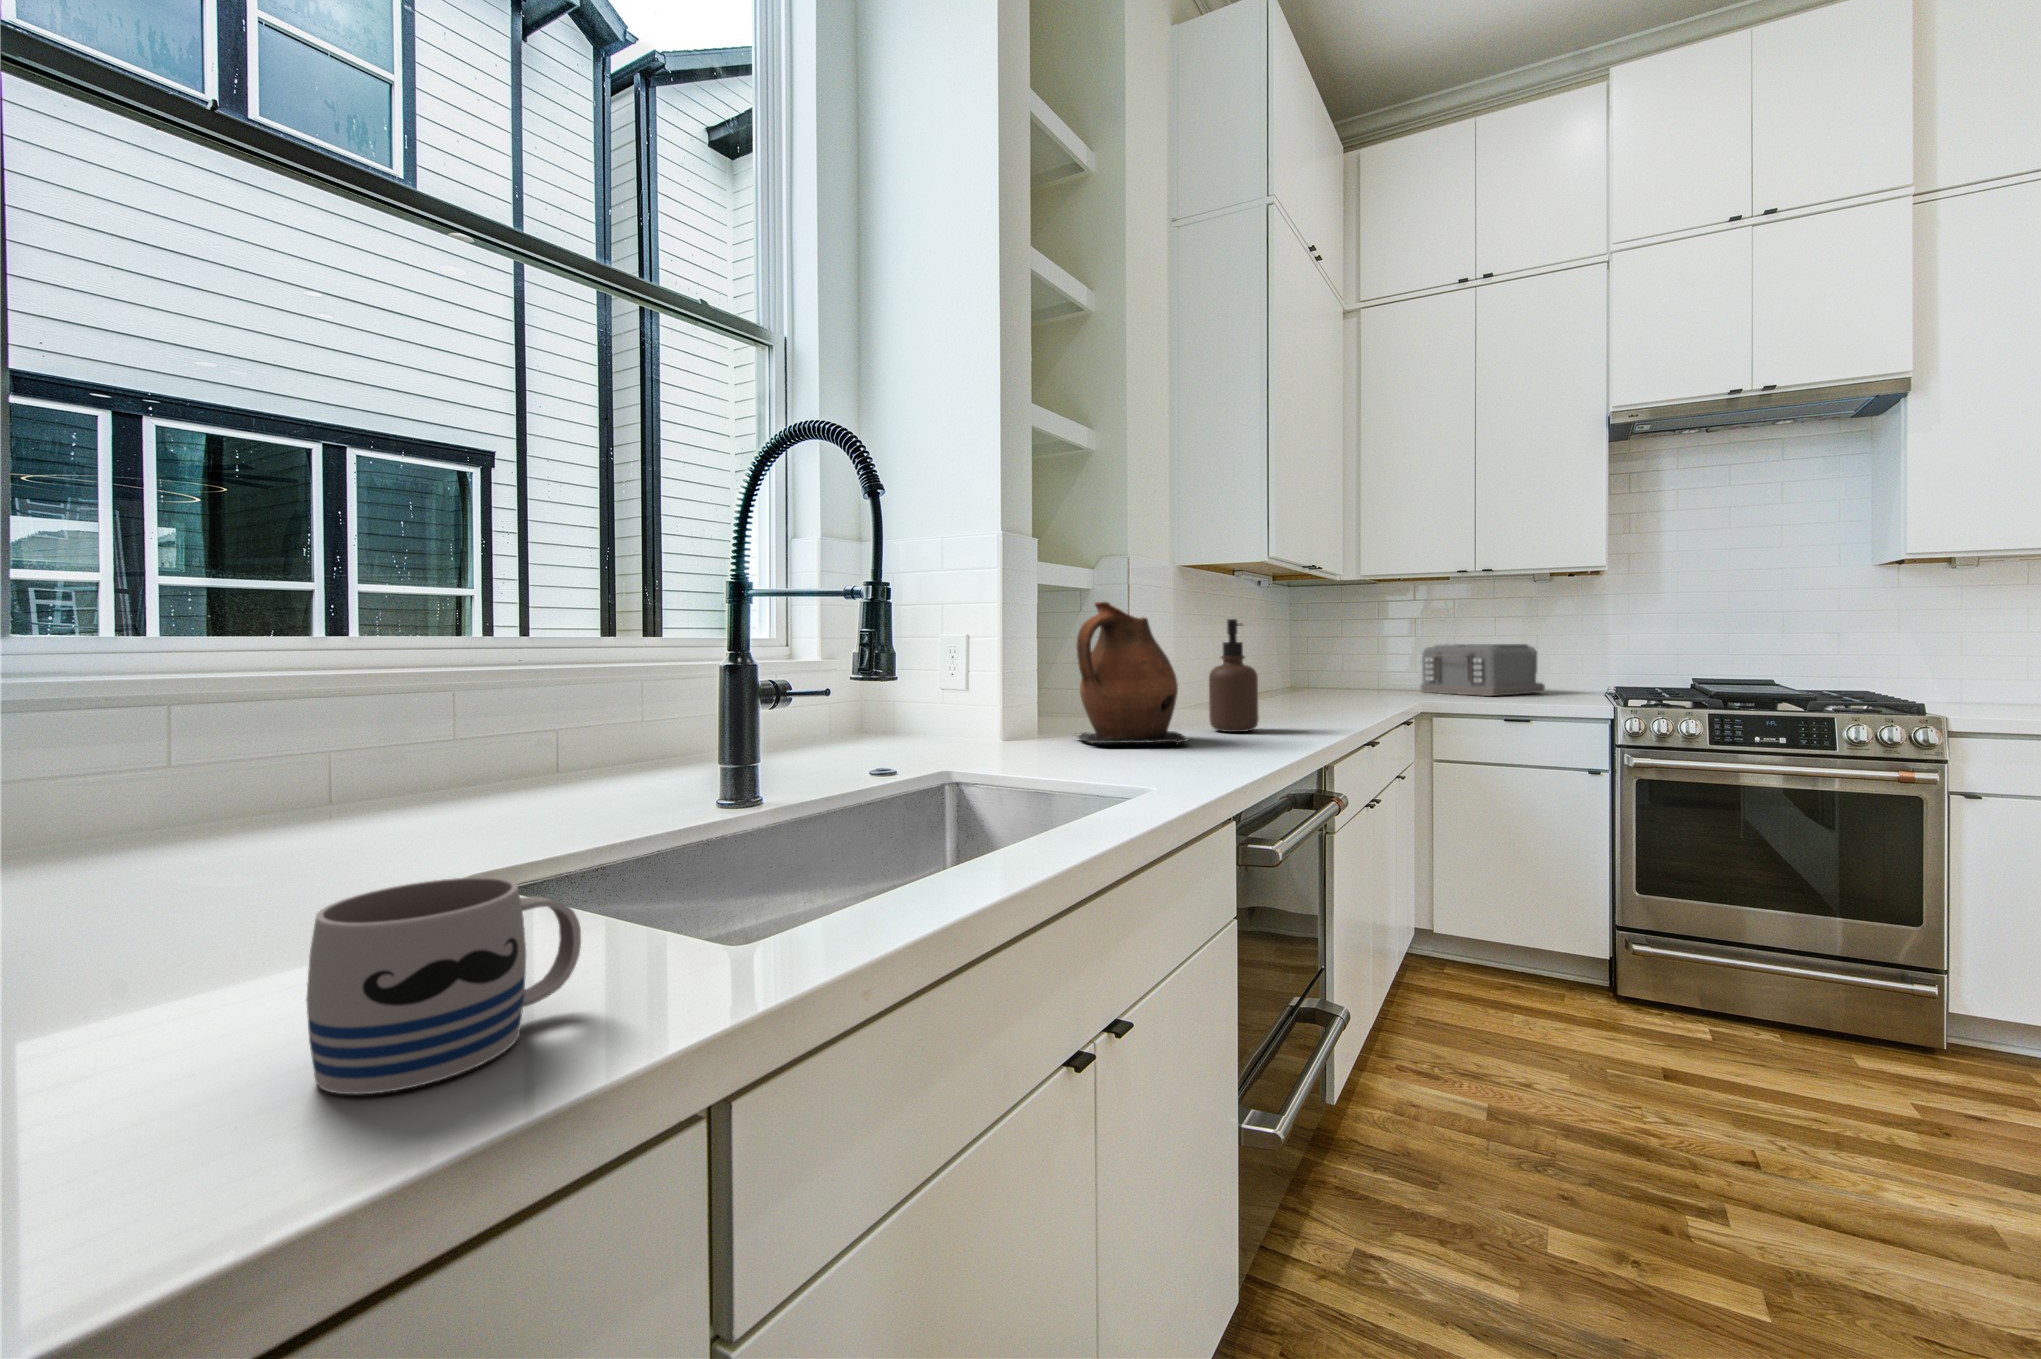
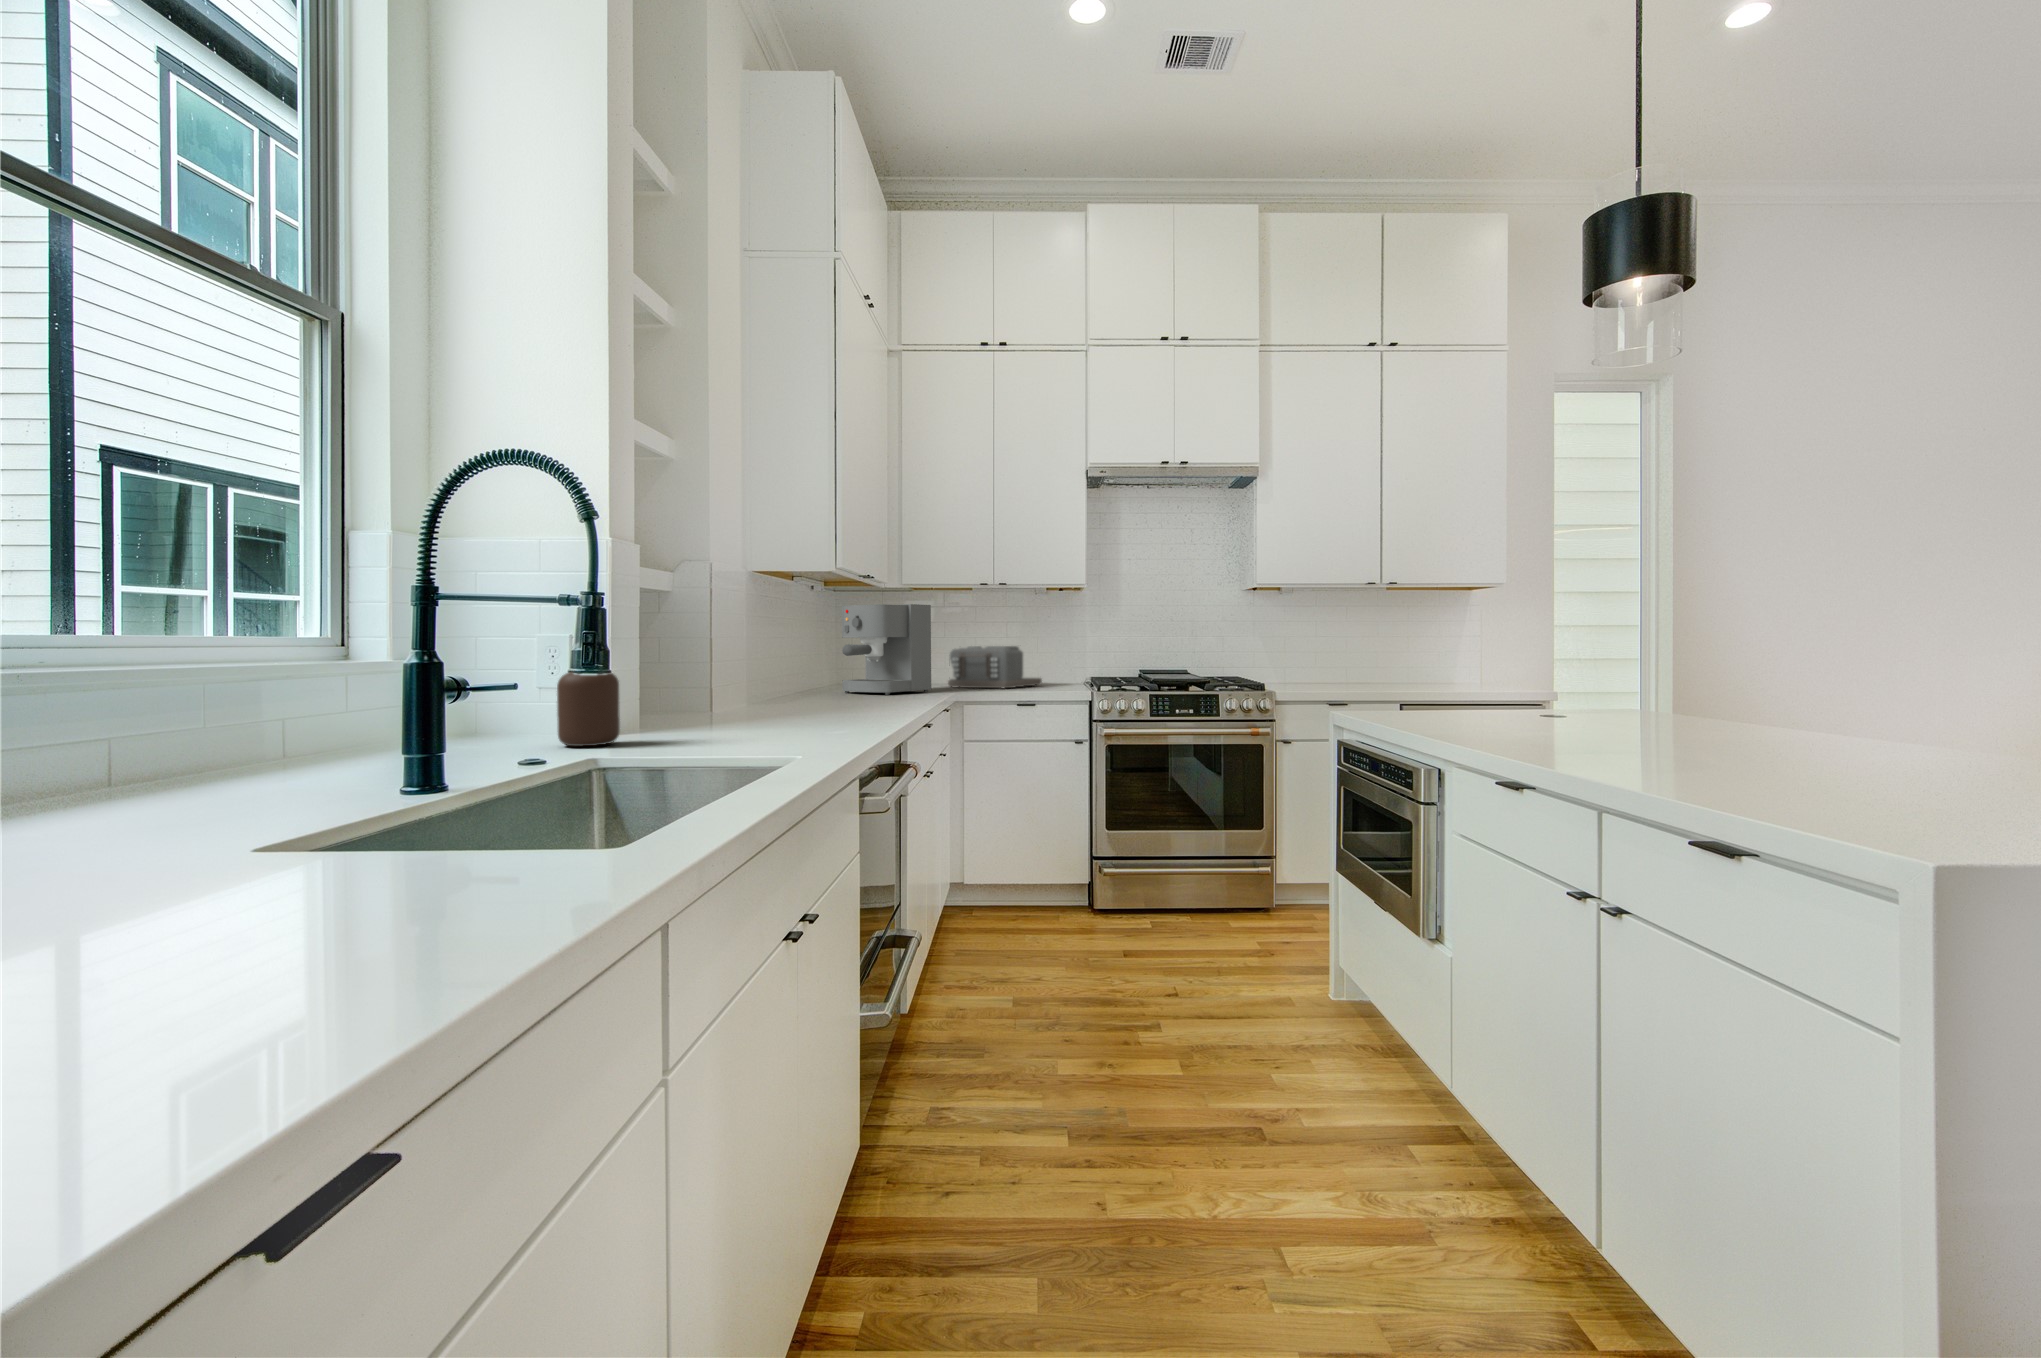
coffee maker: none [1288,596,1395,700] -> present [842,604,931,695]
ceramic pitcher: present [1076,602,1188,744] -> none [680,608,796,733]
soap dispenser: present [1209,619,1259,732] -> present [557,672,620,746]
mug: present [306,877,581,1094] -> none [441,796,572,917]

